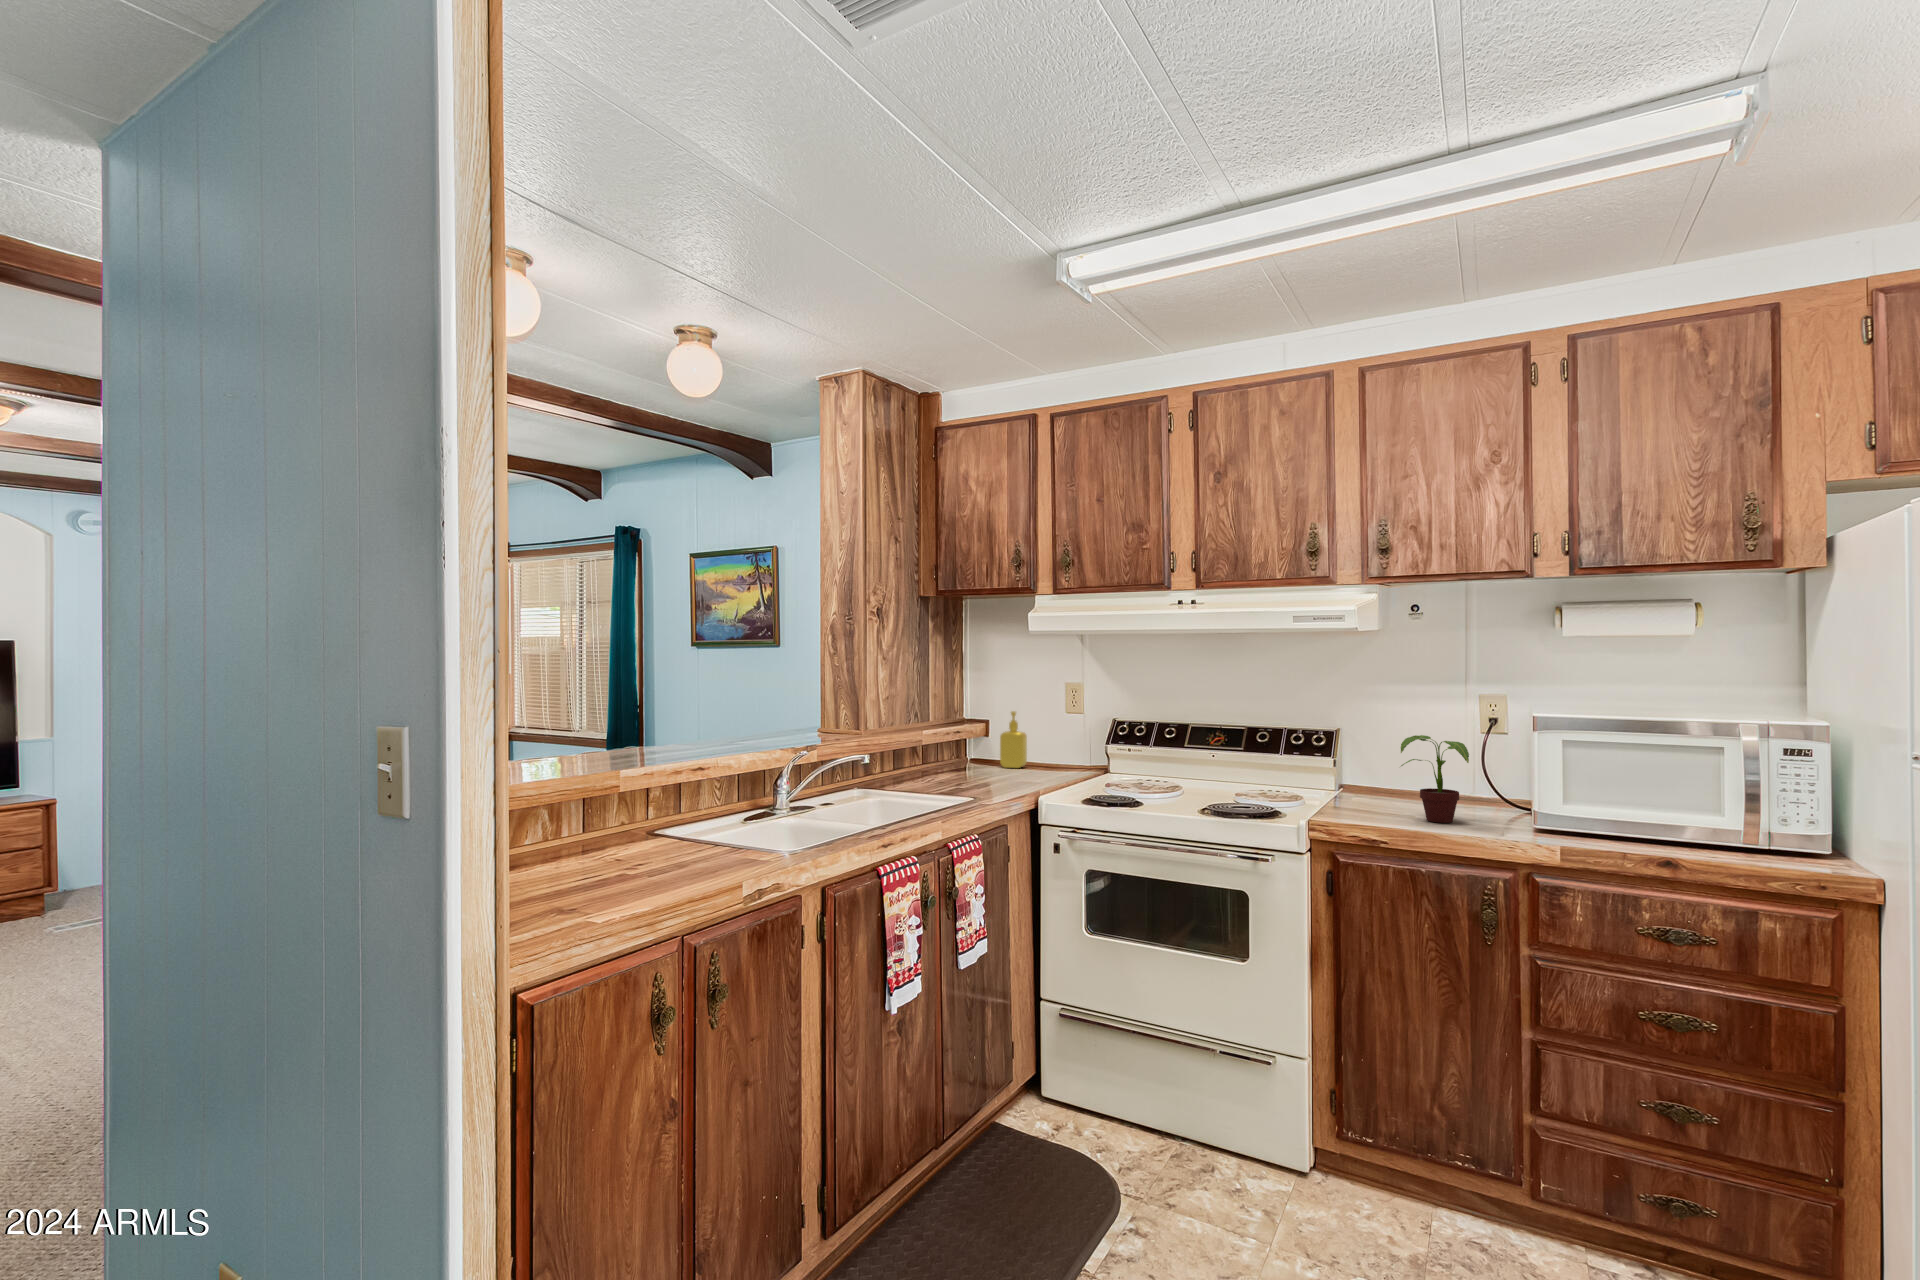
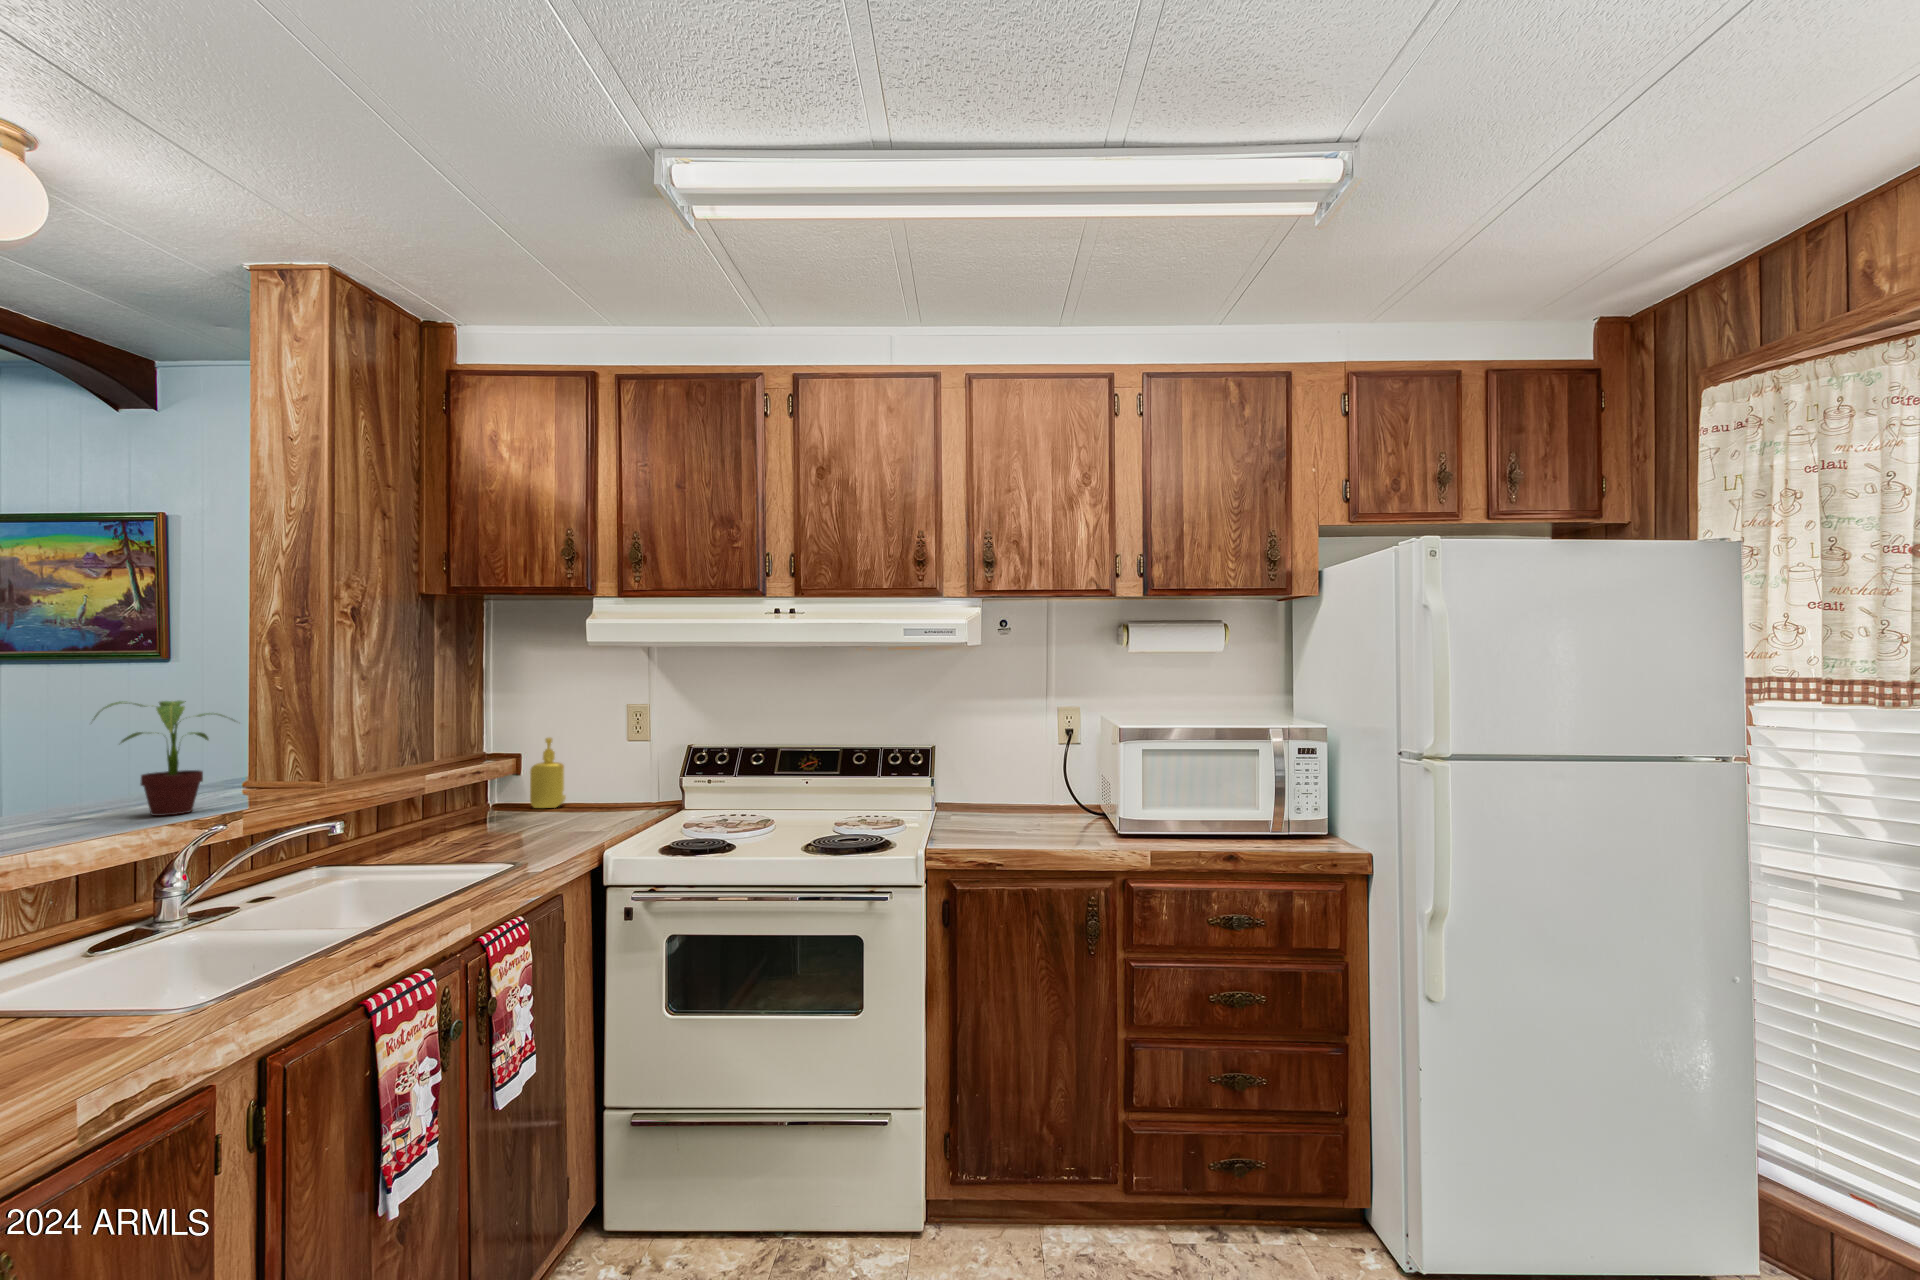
potted plant: present [1401,735,1469,823] -> present [94,701,223,816]

